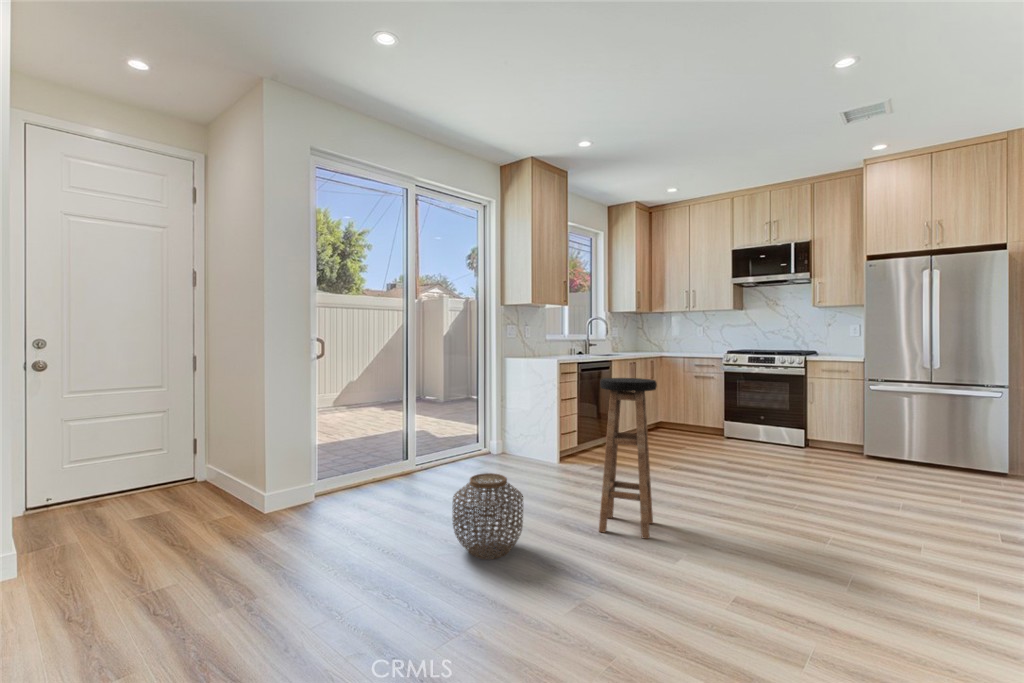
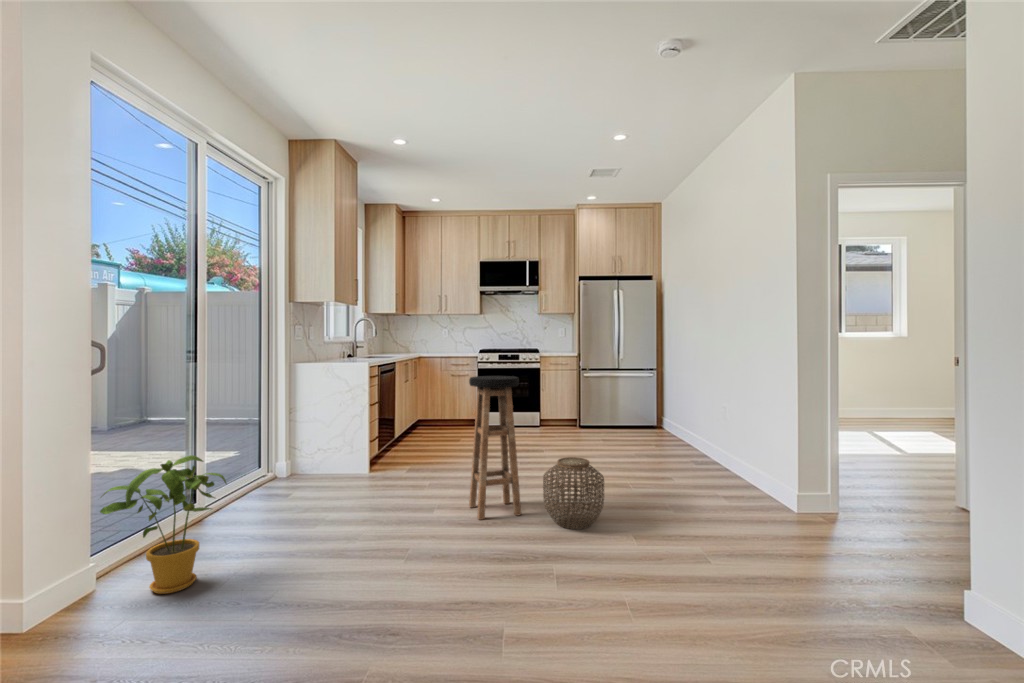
house plant: none [297,423,375,523] -> present [100,455,227,594]
woven basket: present [453,473,523,559] -> present [543,457,604,529]

